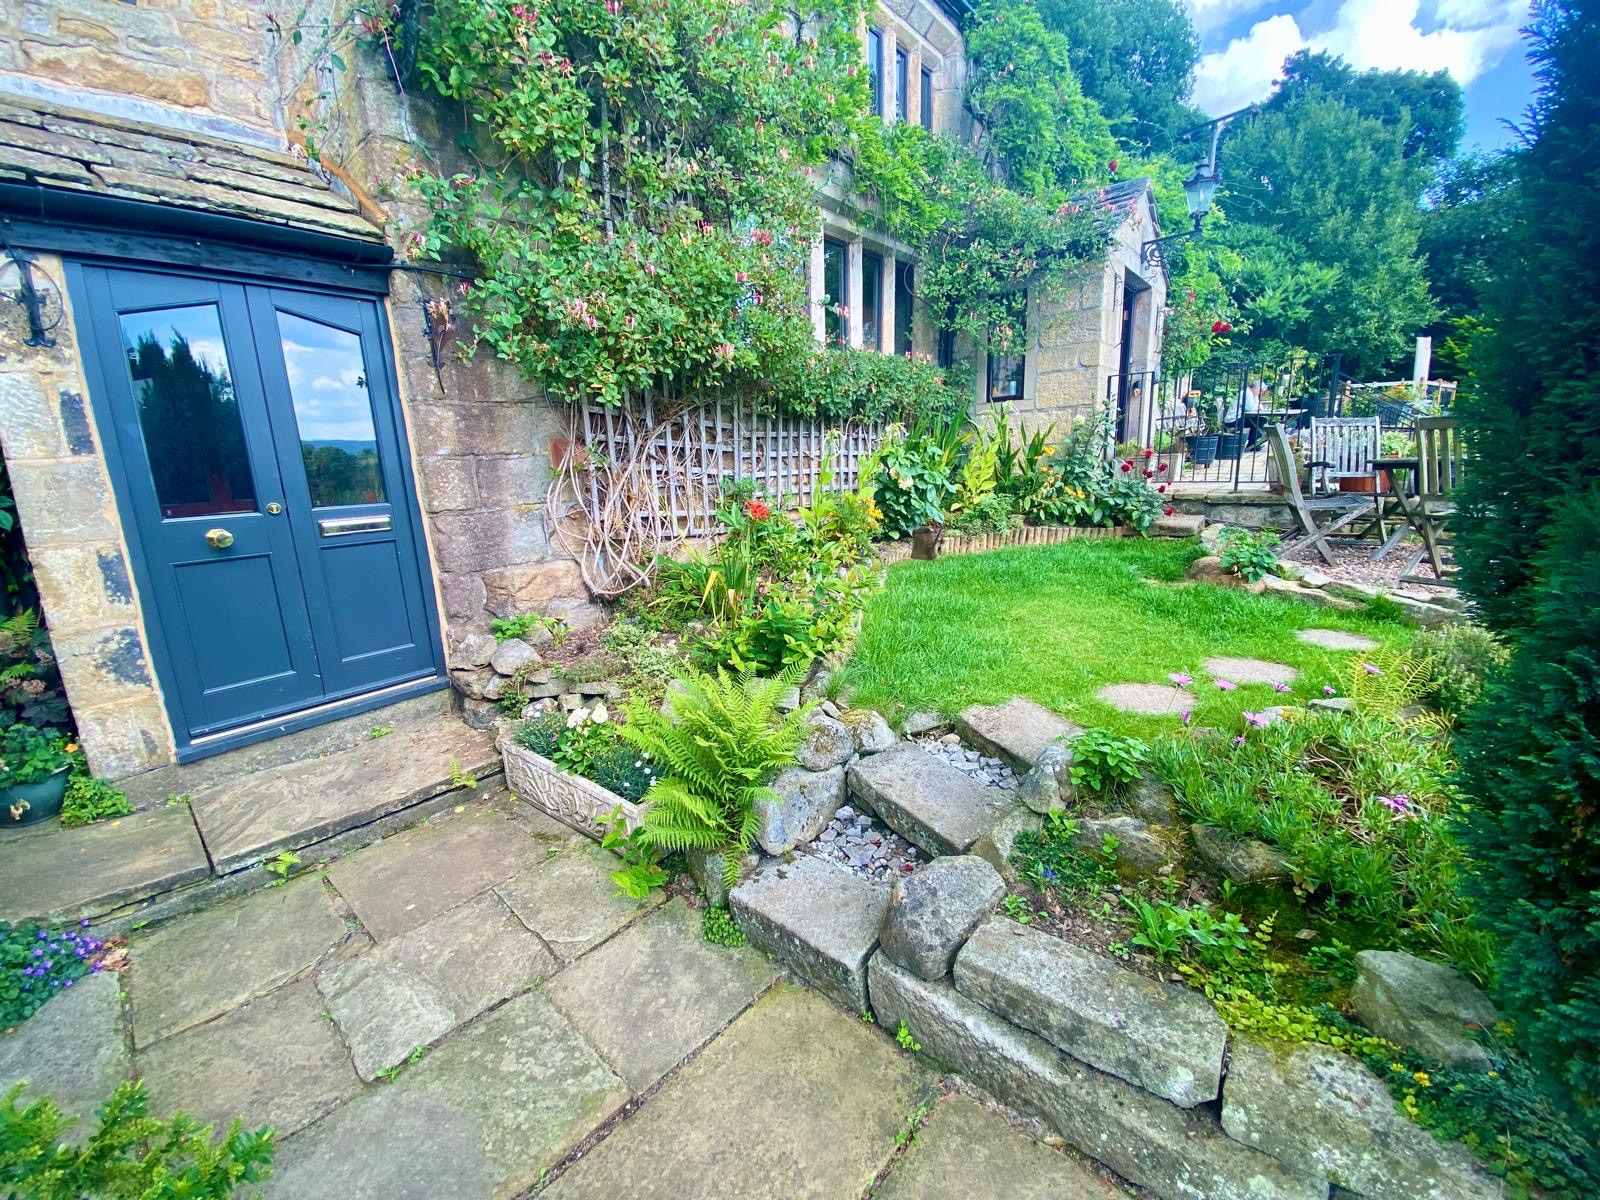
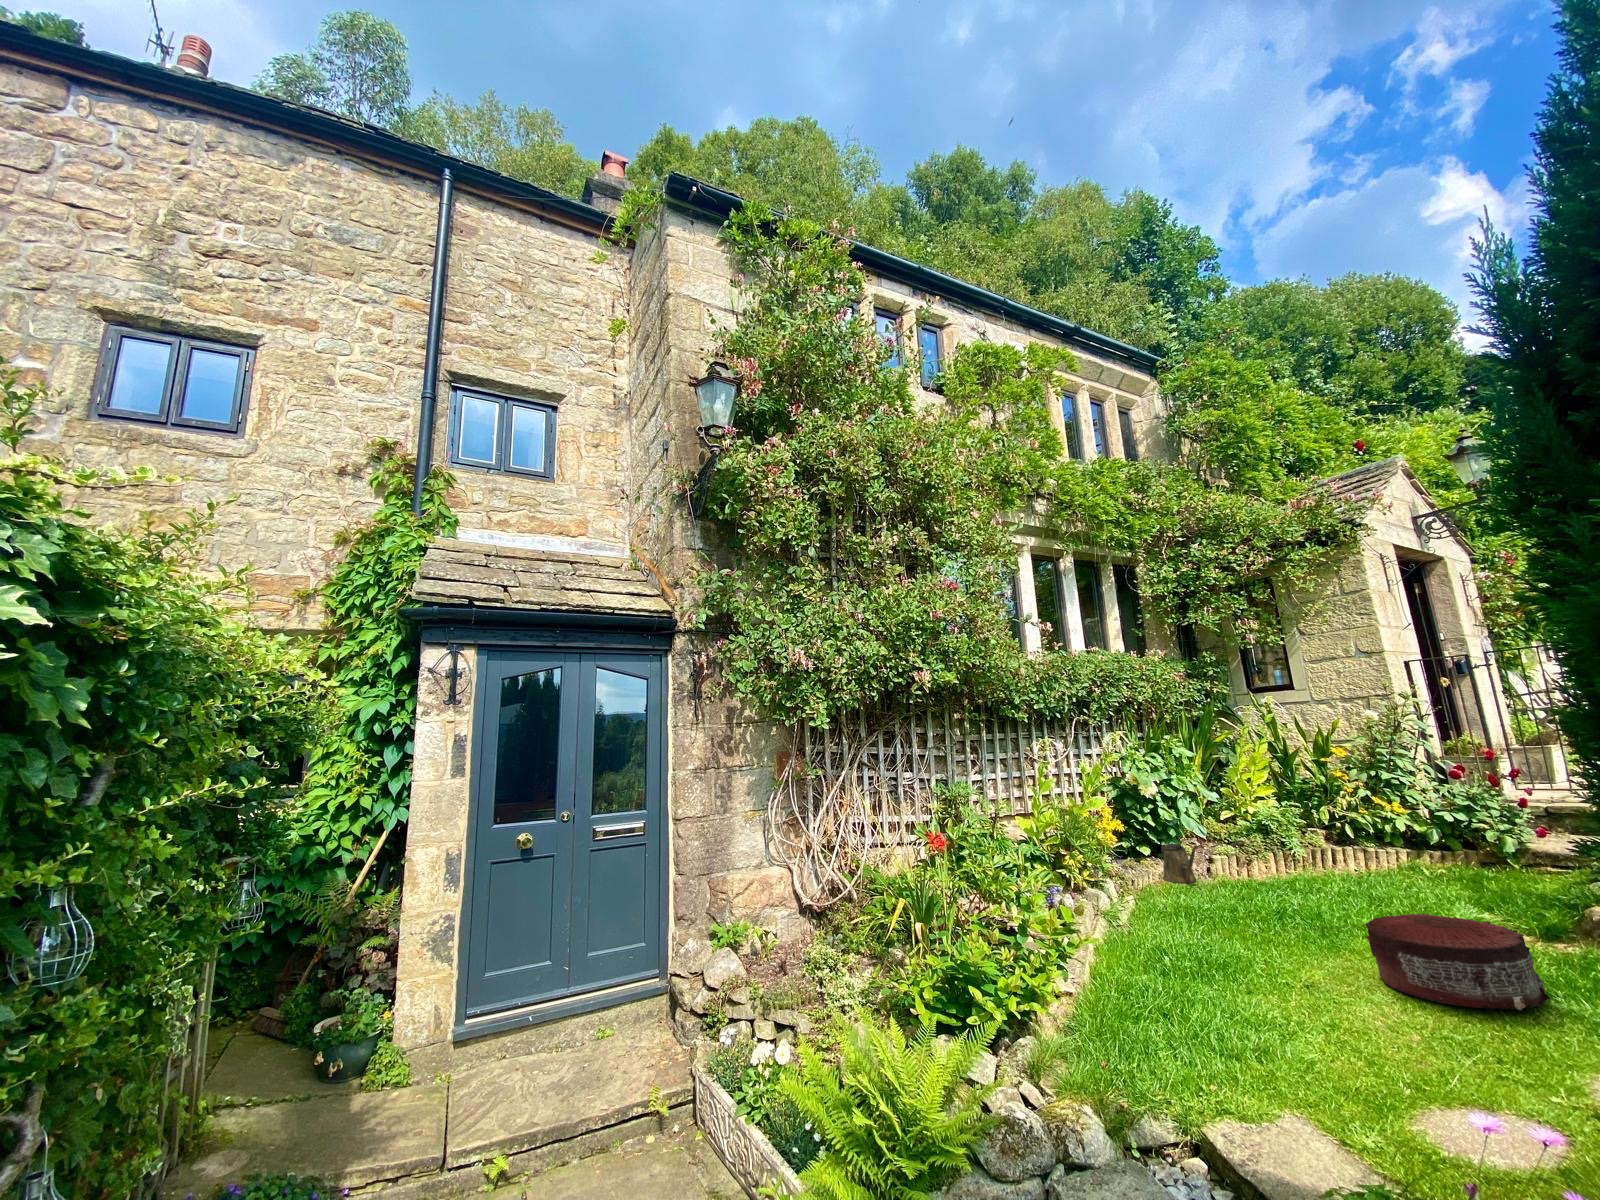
pouf: none [1062,562,1163,620] -> present [1366,913,1551,1010]

